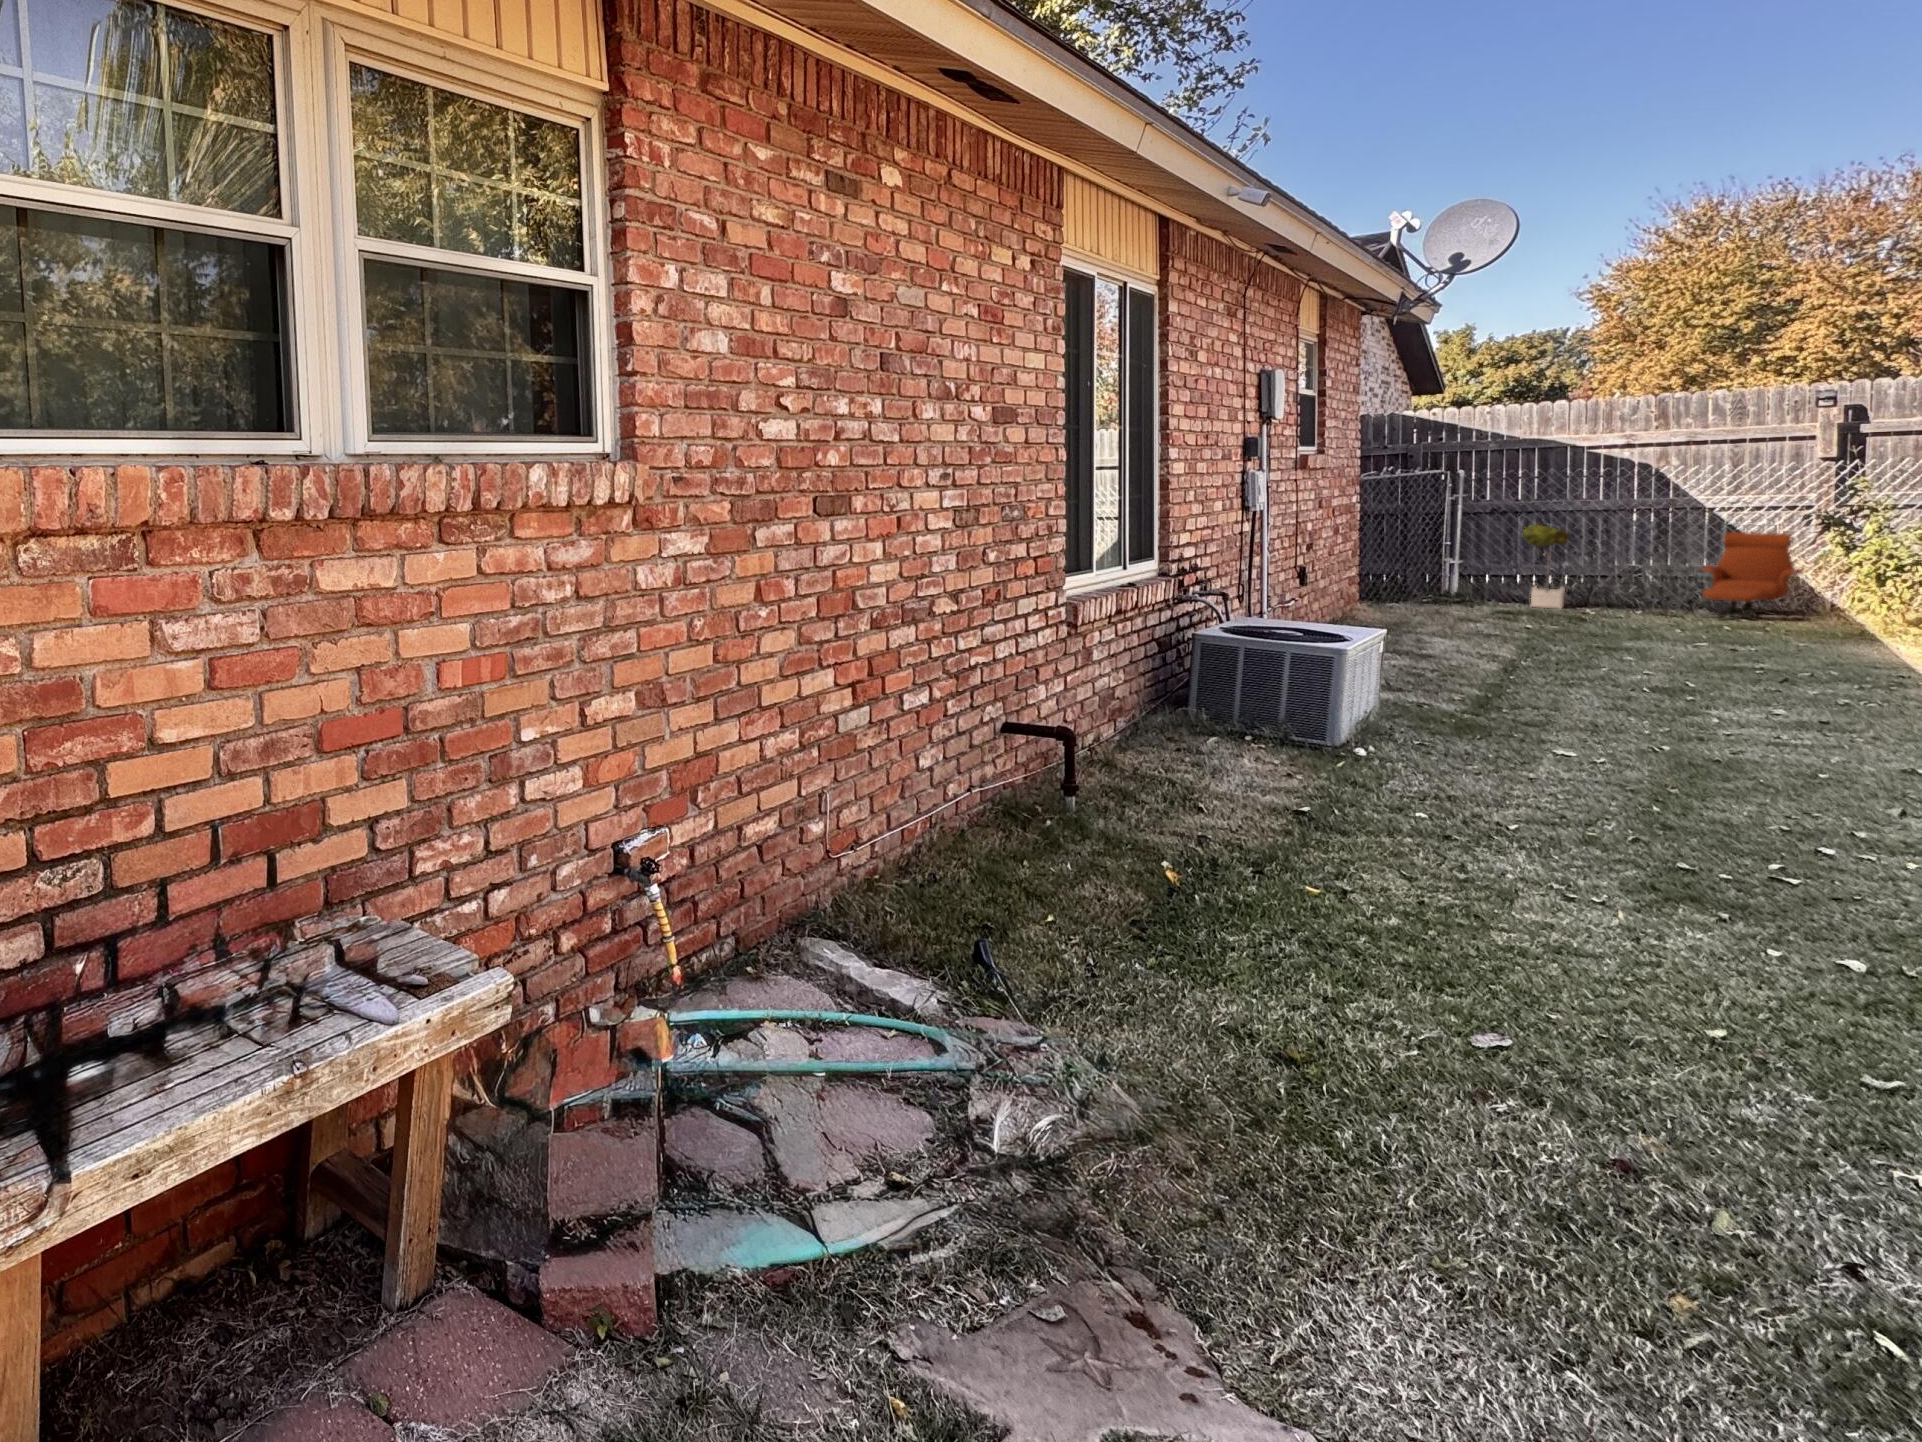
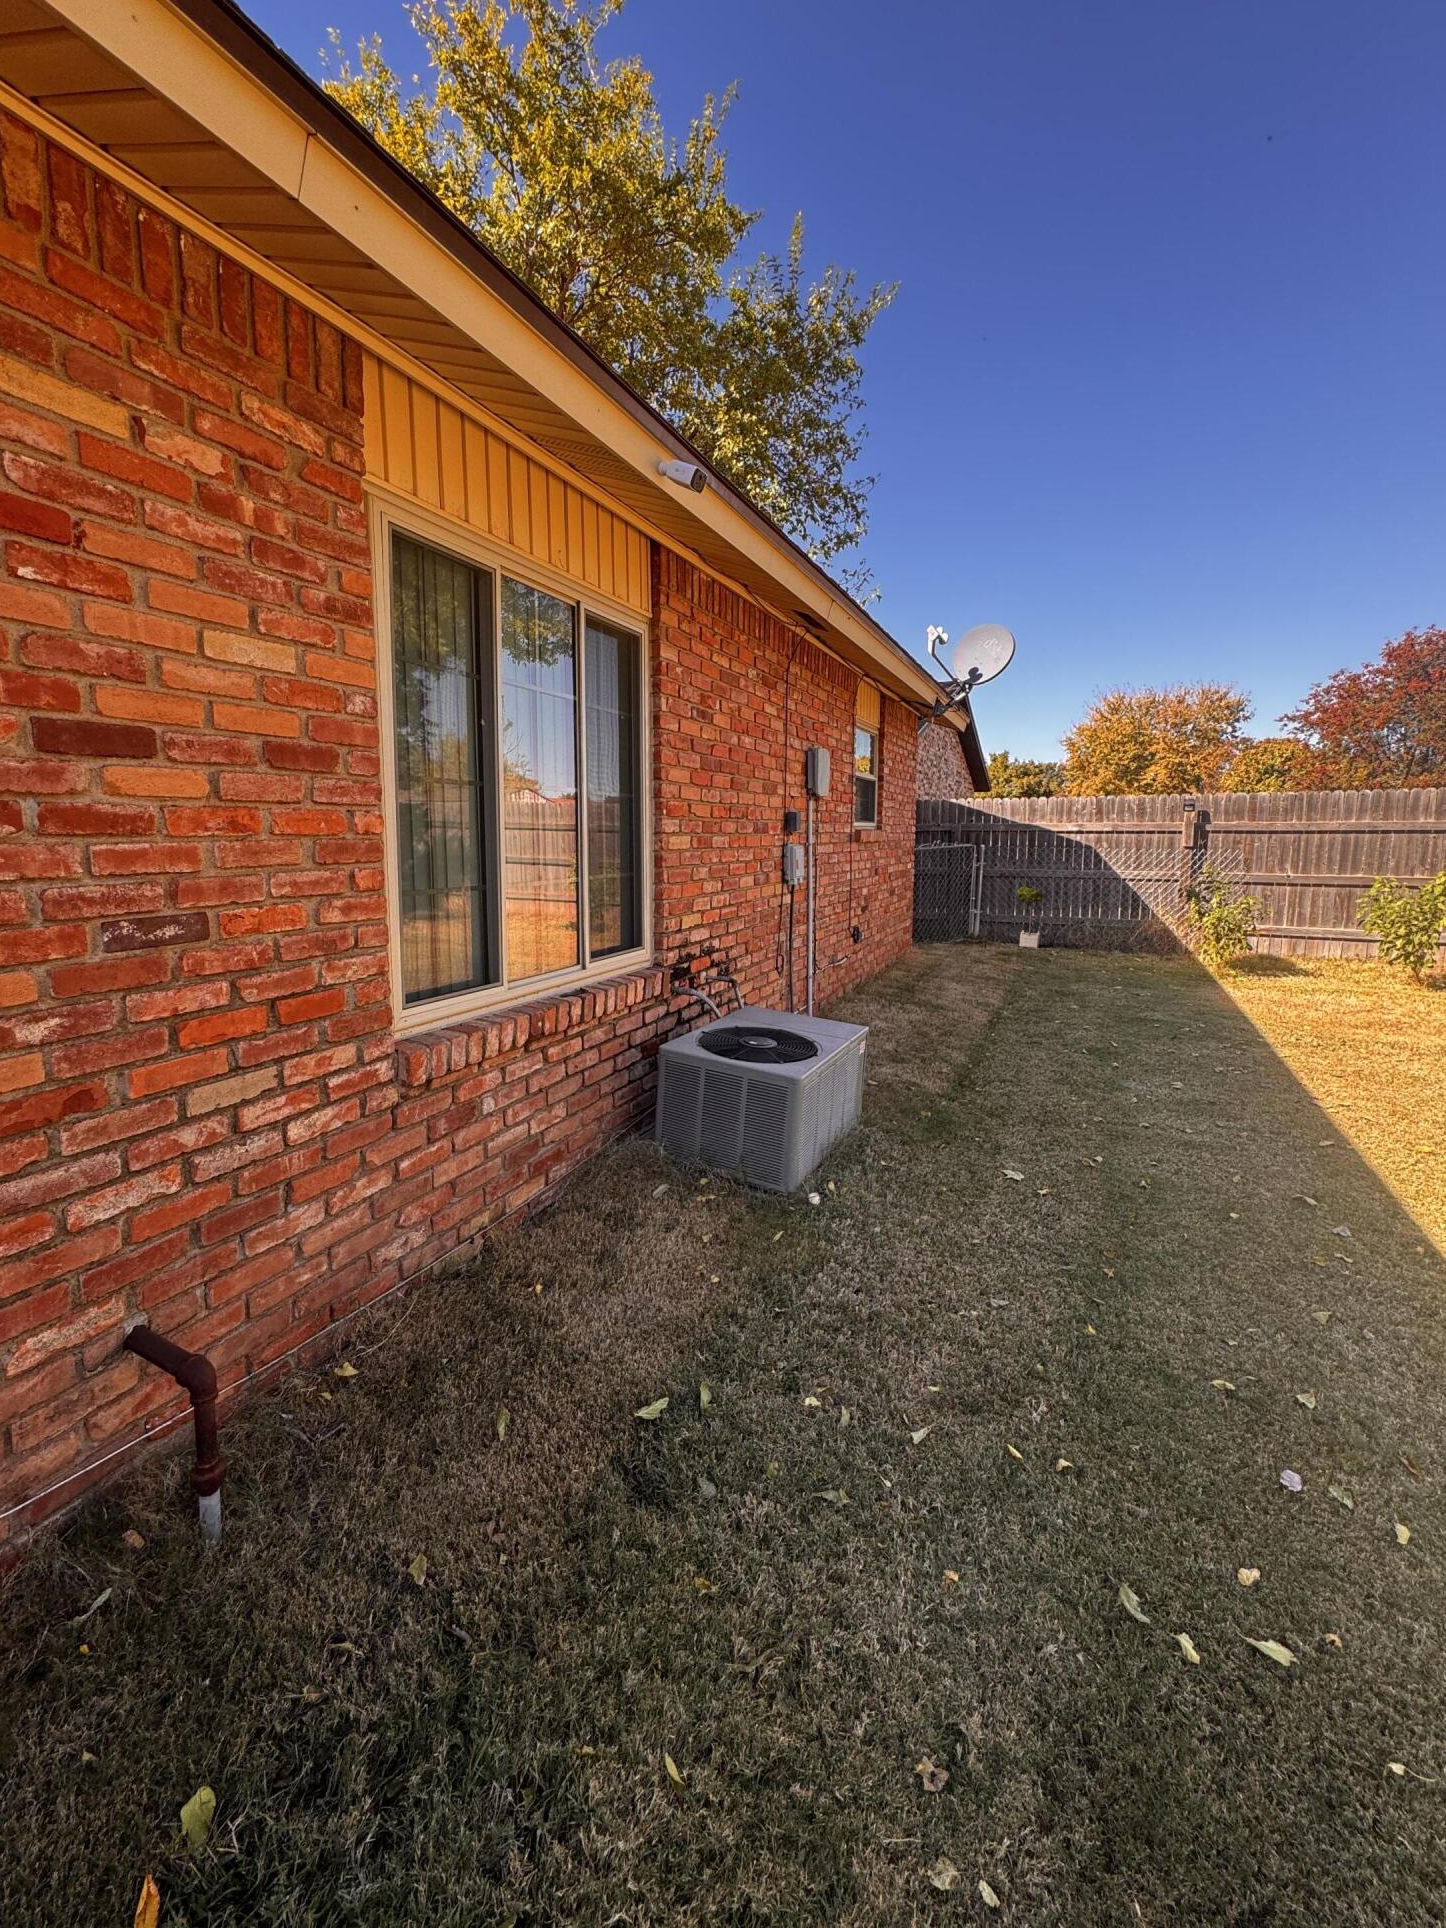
lounge chair: present [1701,532,1803,619] -> none [1115,897,1172,961]

